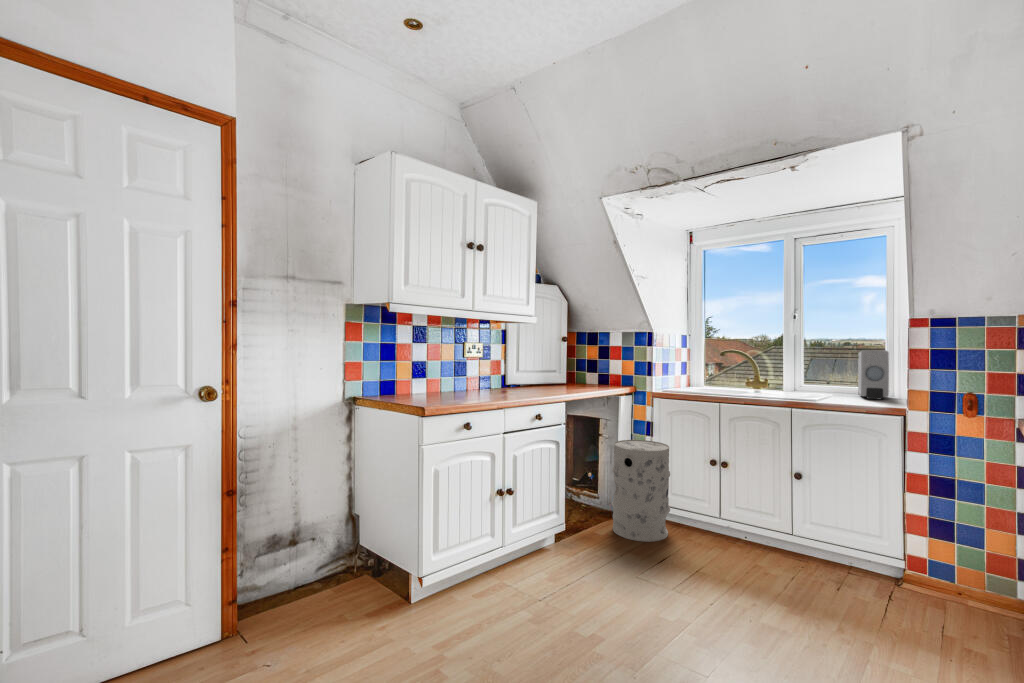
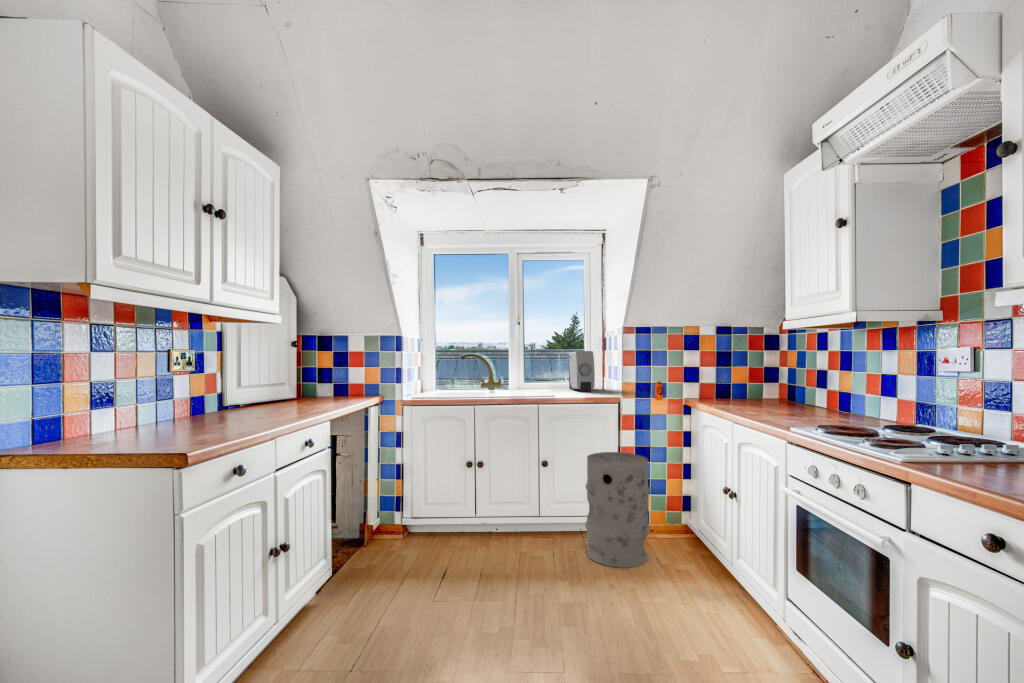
trash can: present [611,440,670,542] -> present [585,452,650,568]

